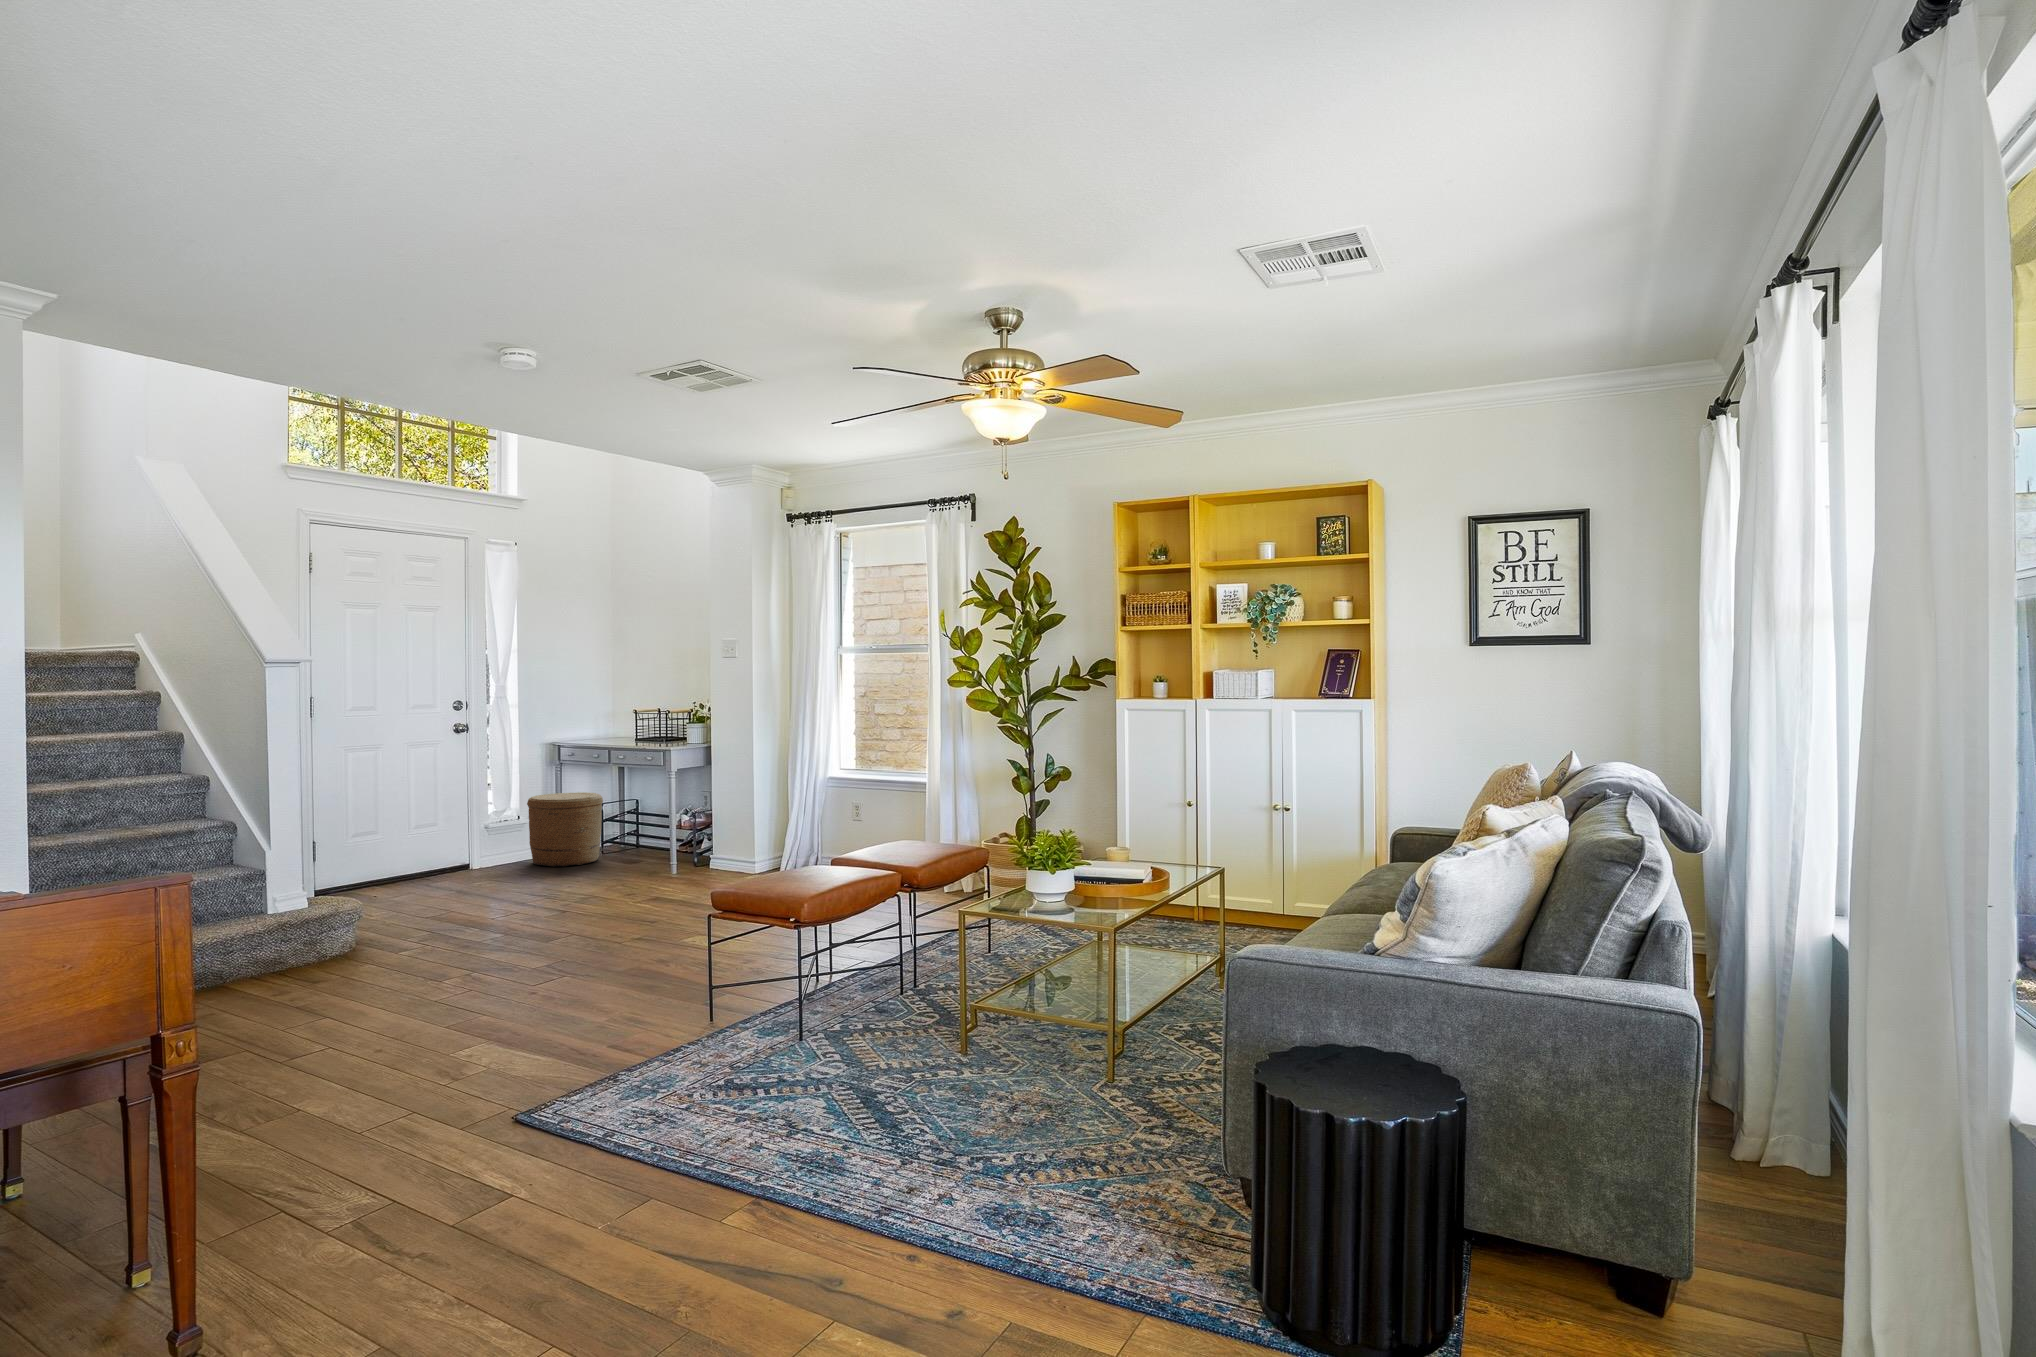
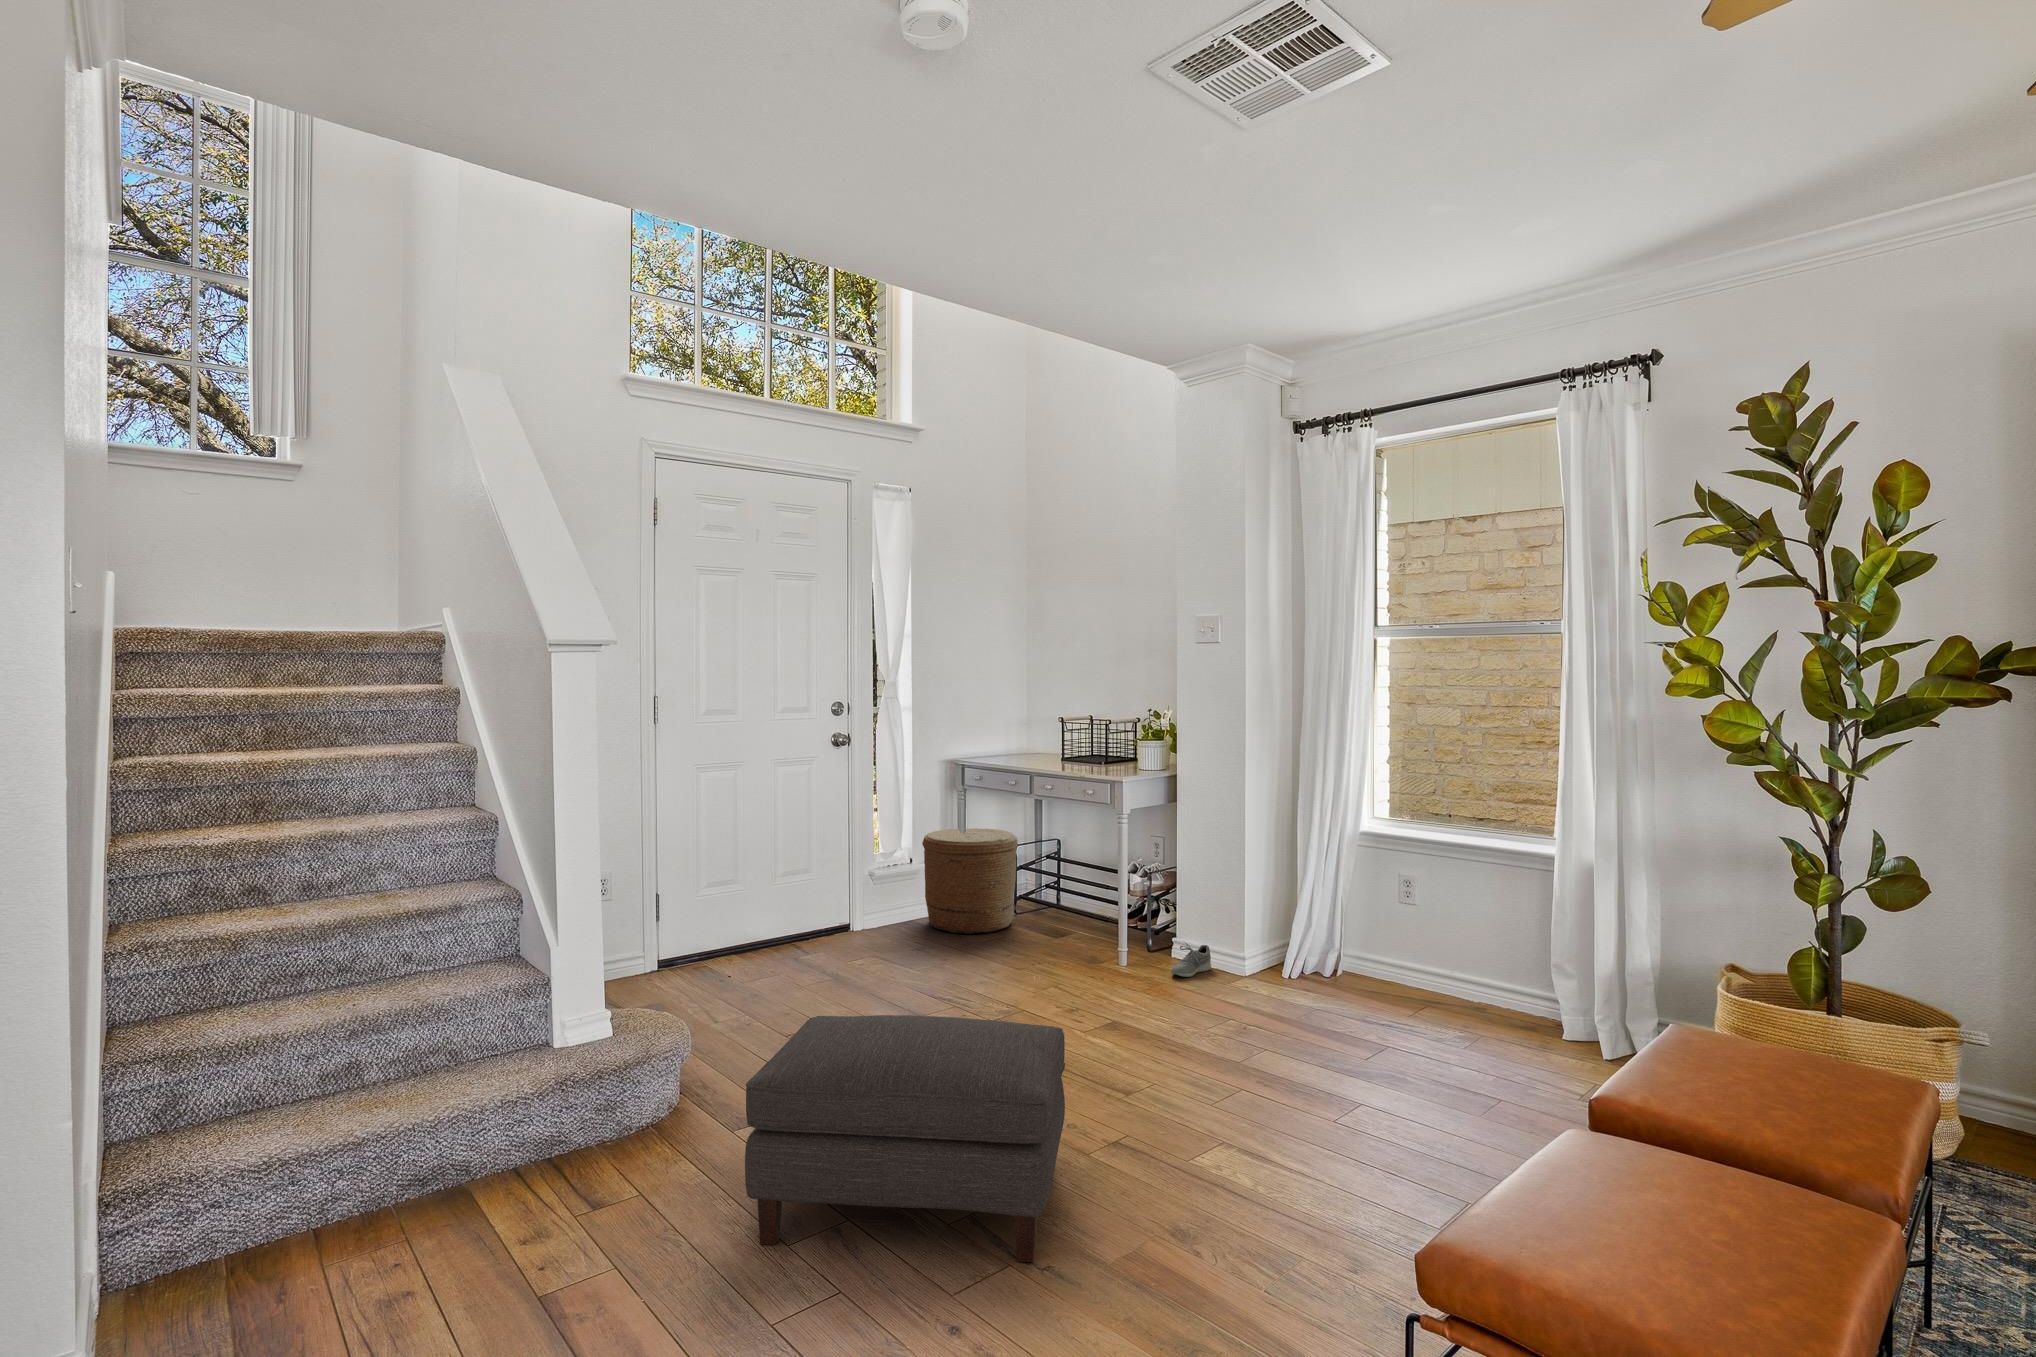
shoe: none [707,854,737,876] -> present [1171,943,1211,977]
ottoman: none [421,871,613,987] -> present [745,1015,1065,1262]

